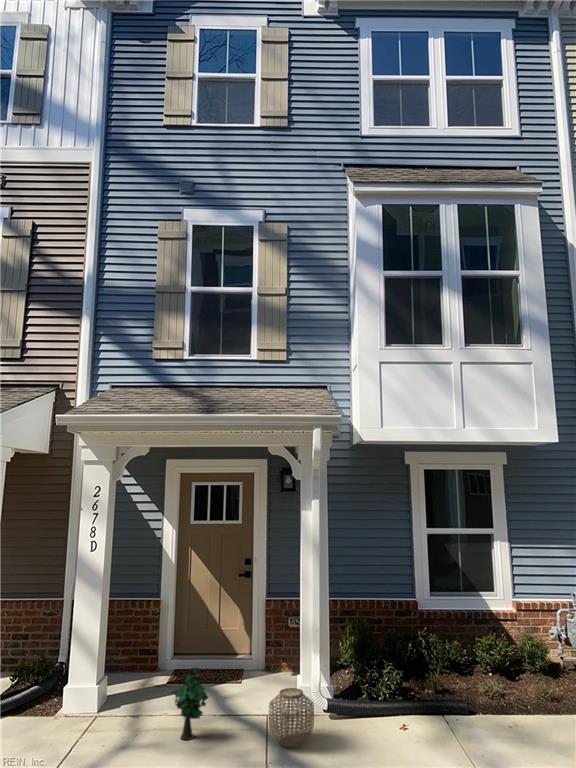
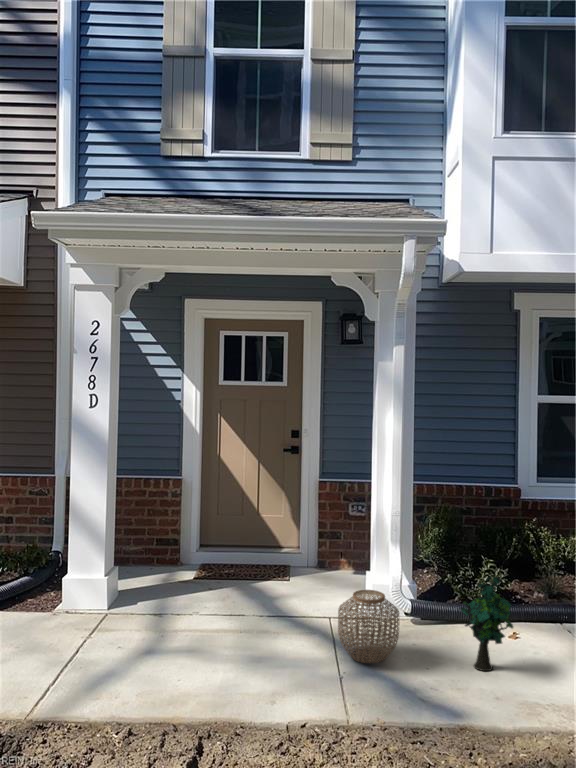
decorative plant: present [171,668,208,740] -> present [459,576,513,671]

